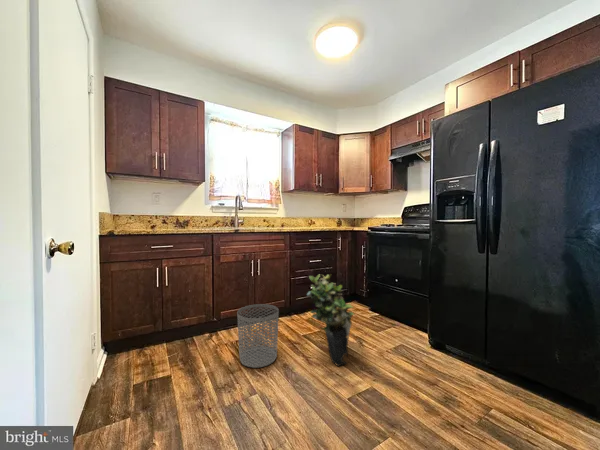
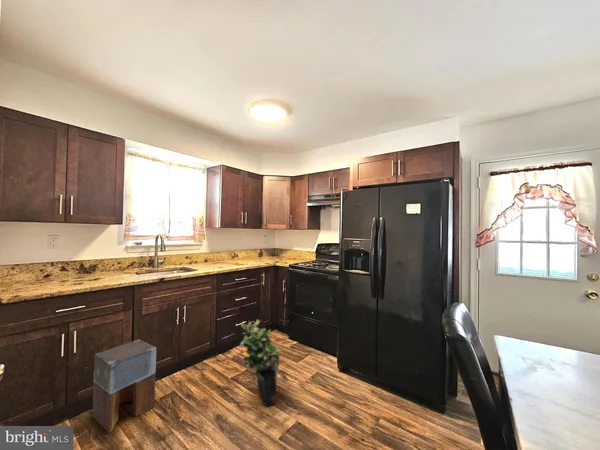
stool: none [182,284,231,358] -> present [93,340,156,433]
waste bin: present [237,304,279,368] -> none [168,357,212,428]

